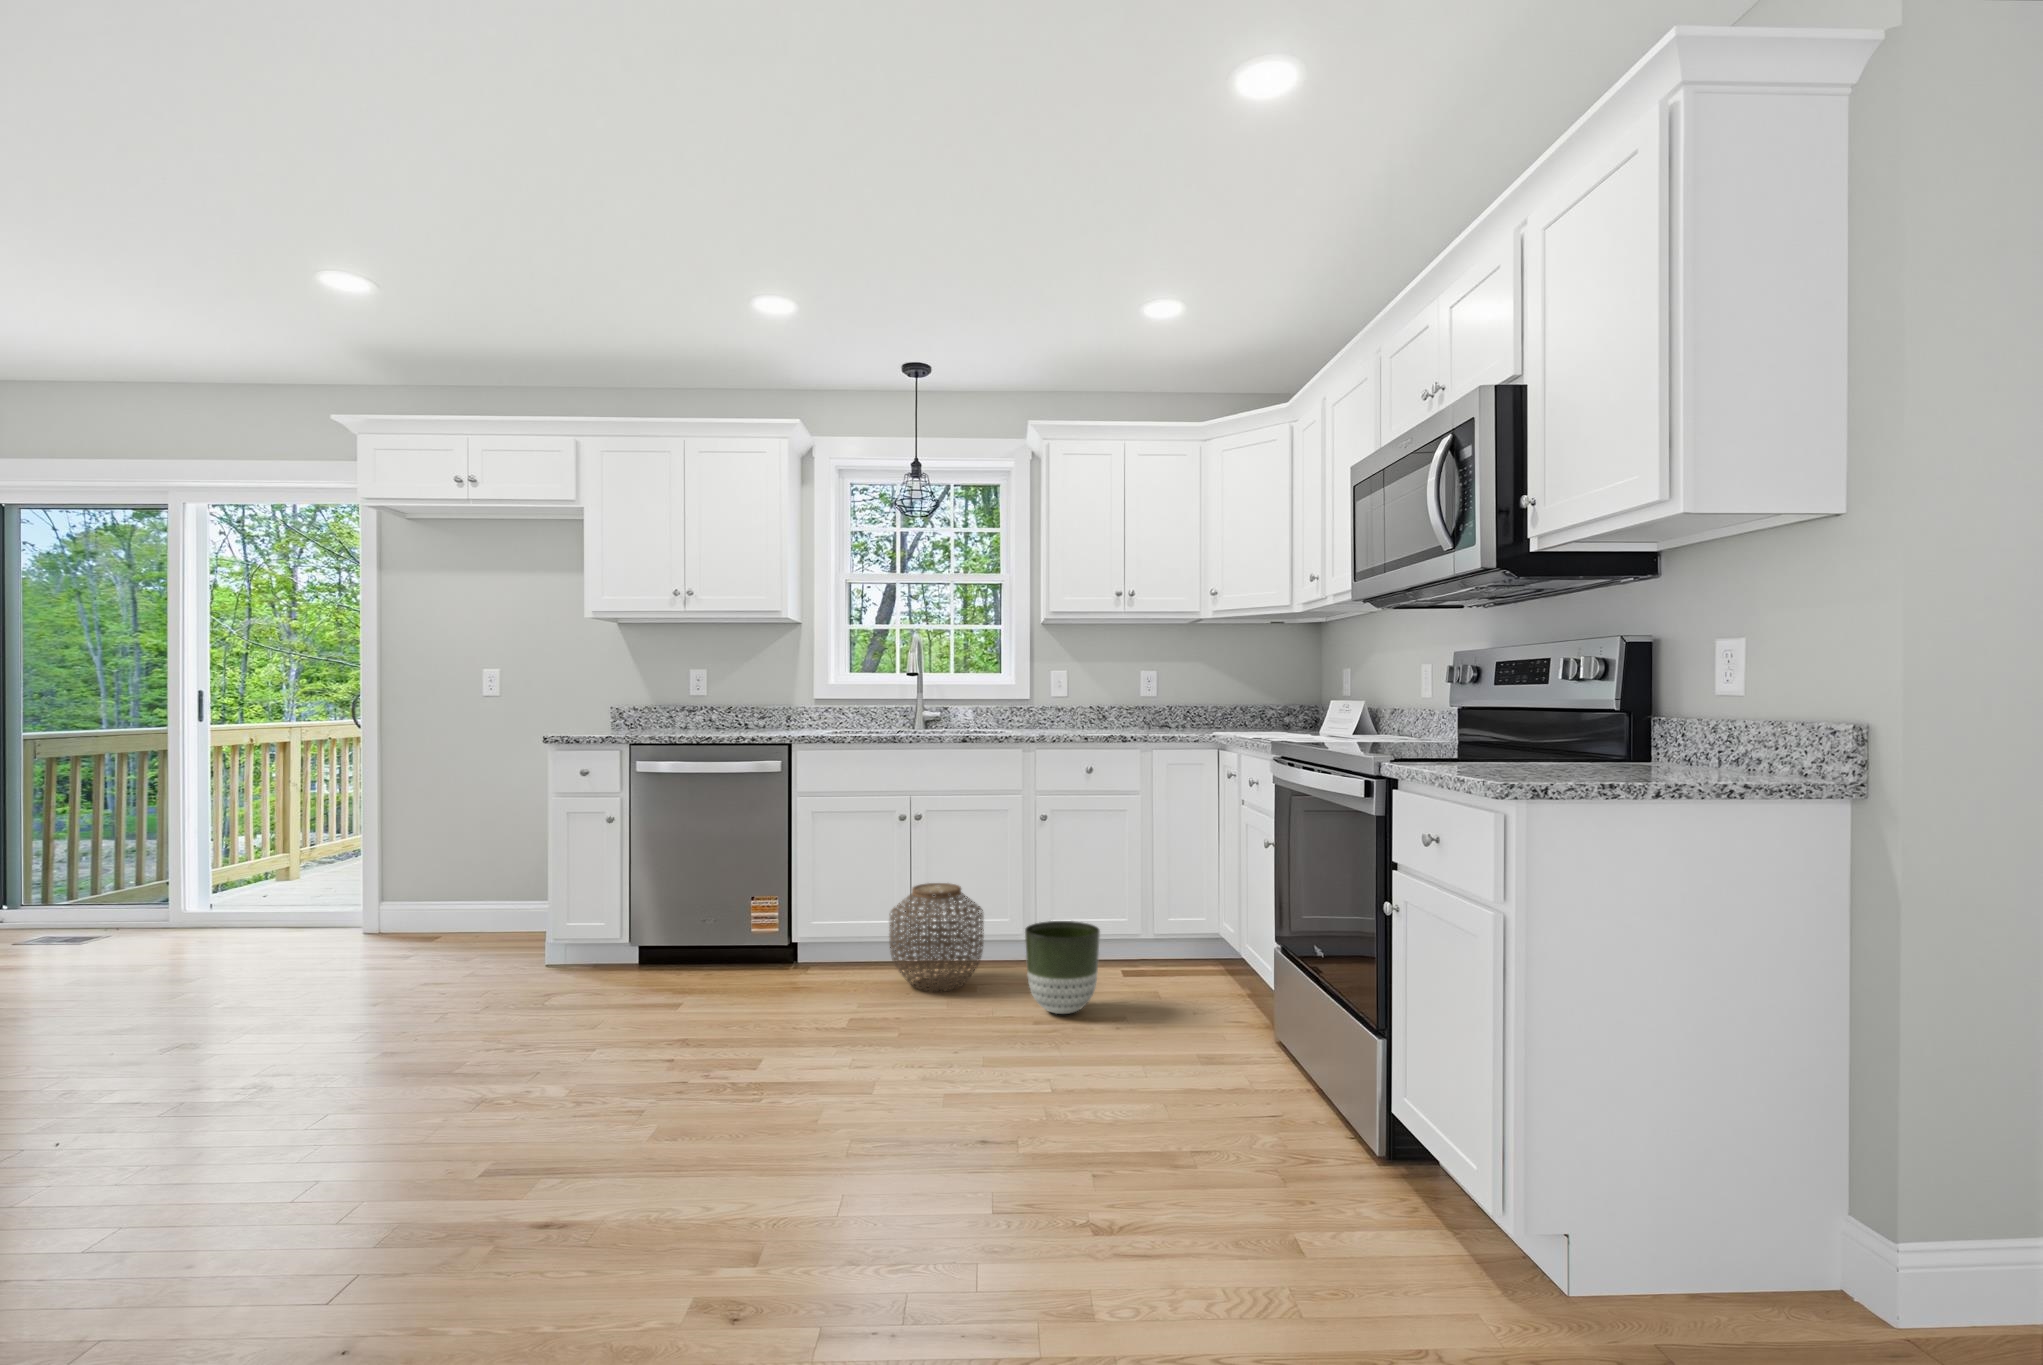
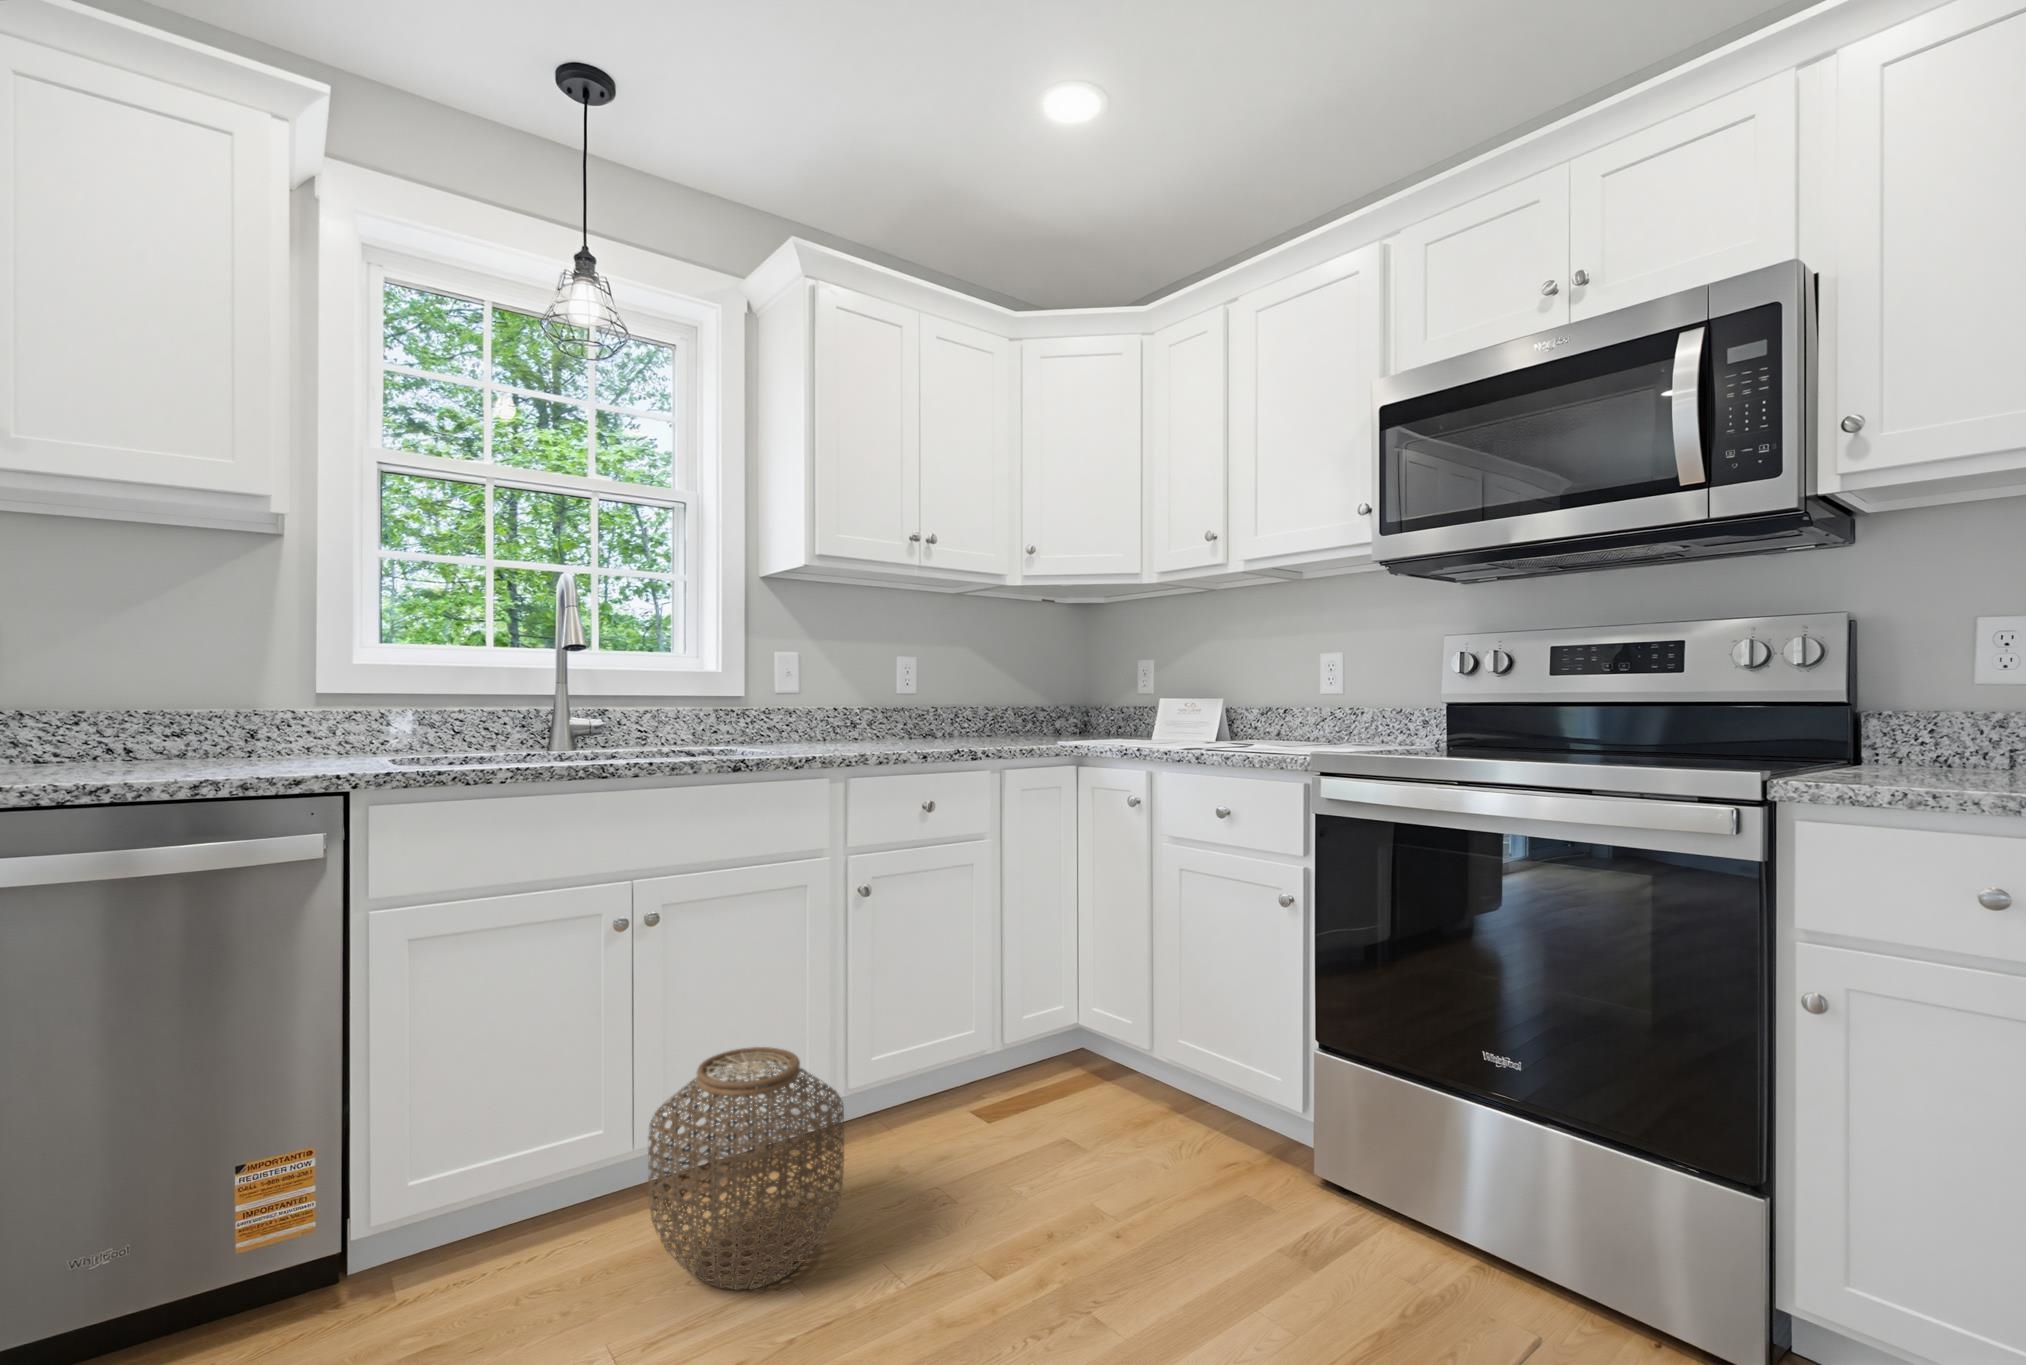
planter: present [1025,921,1100,1014] -> none [985,1081,1123,1273]

